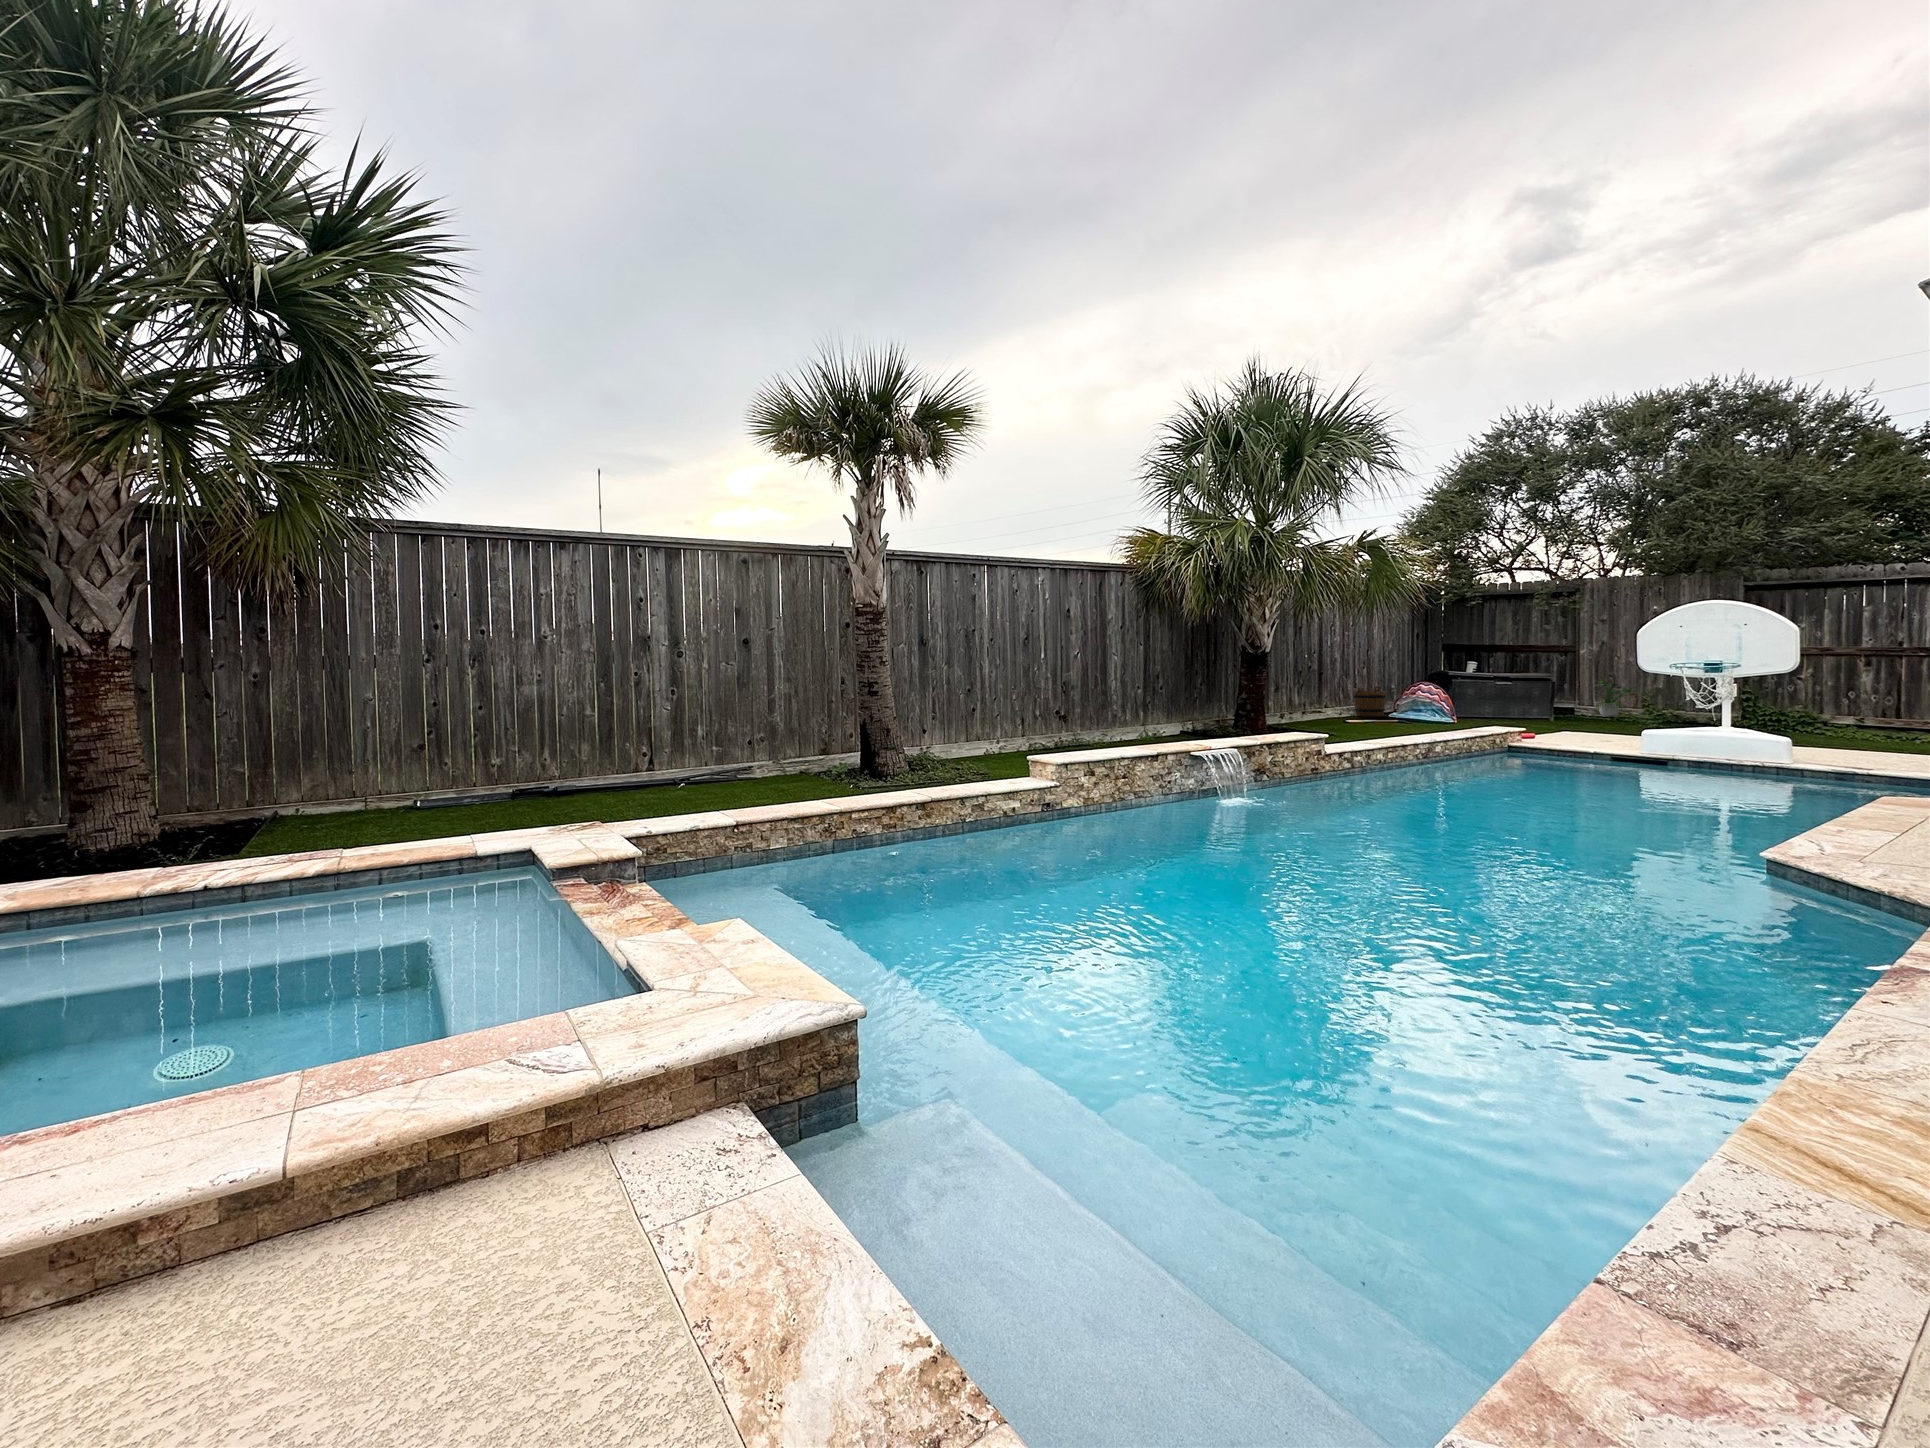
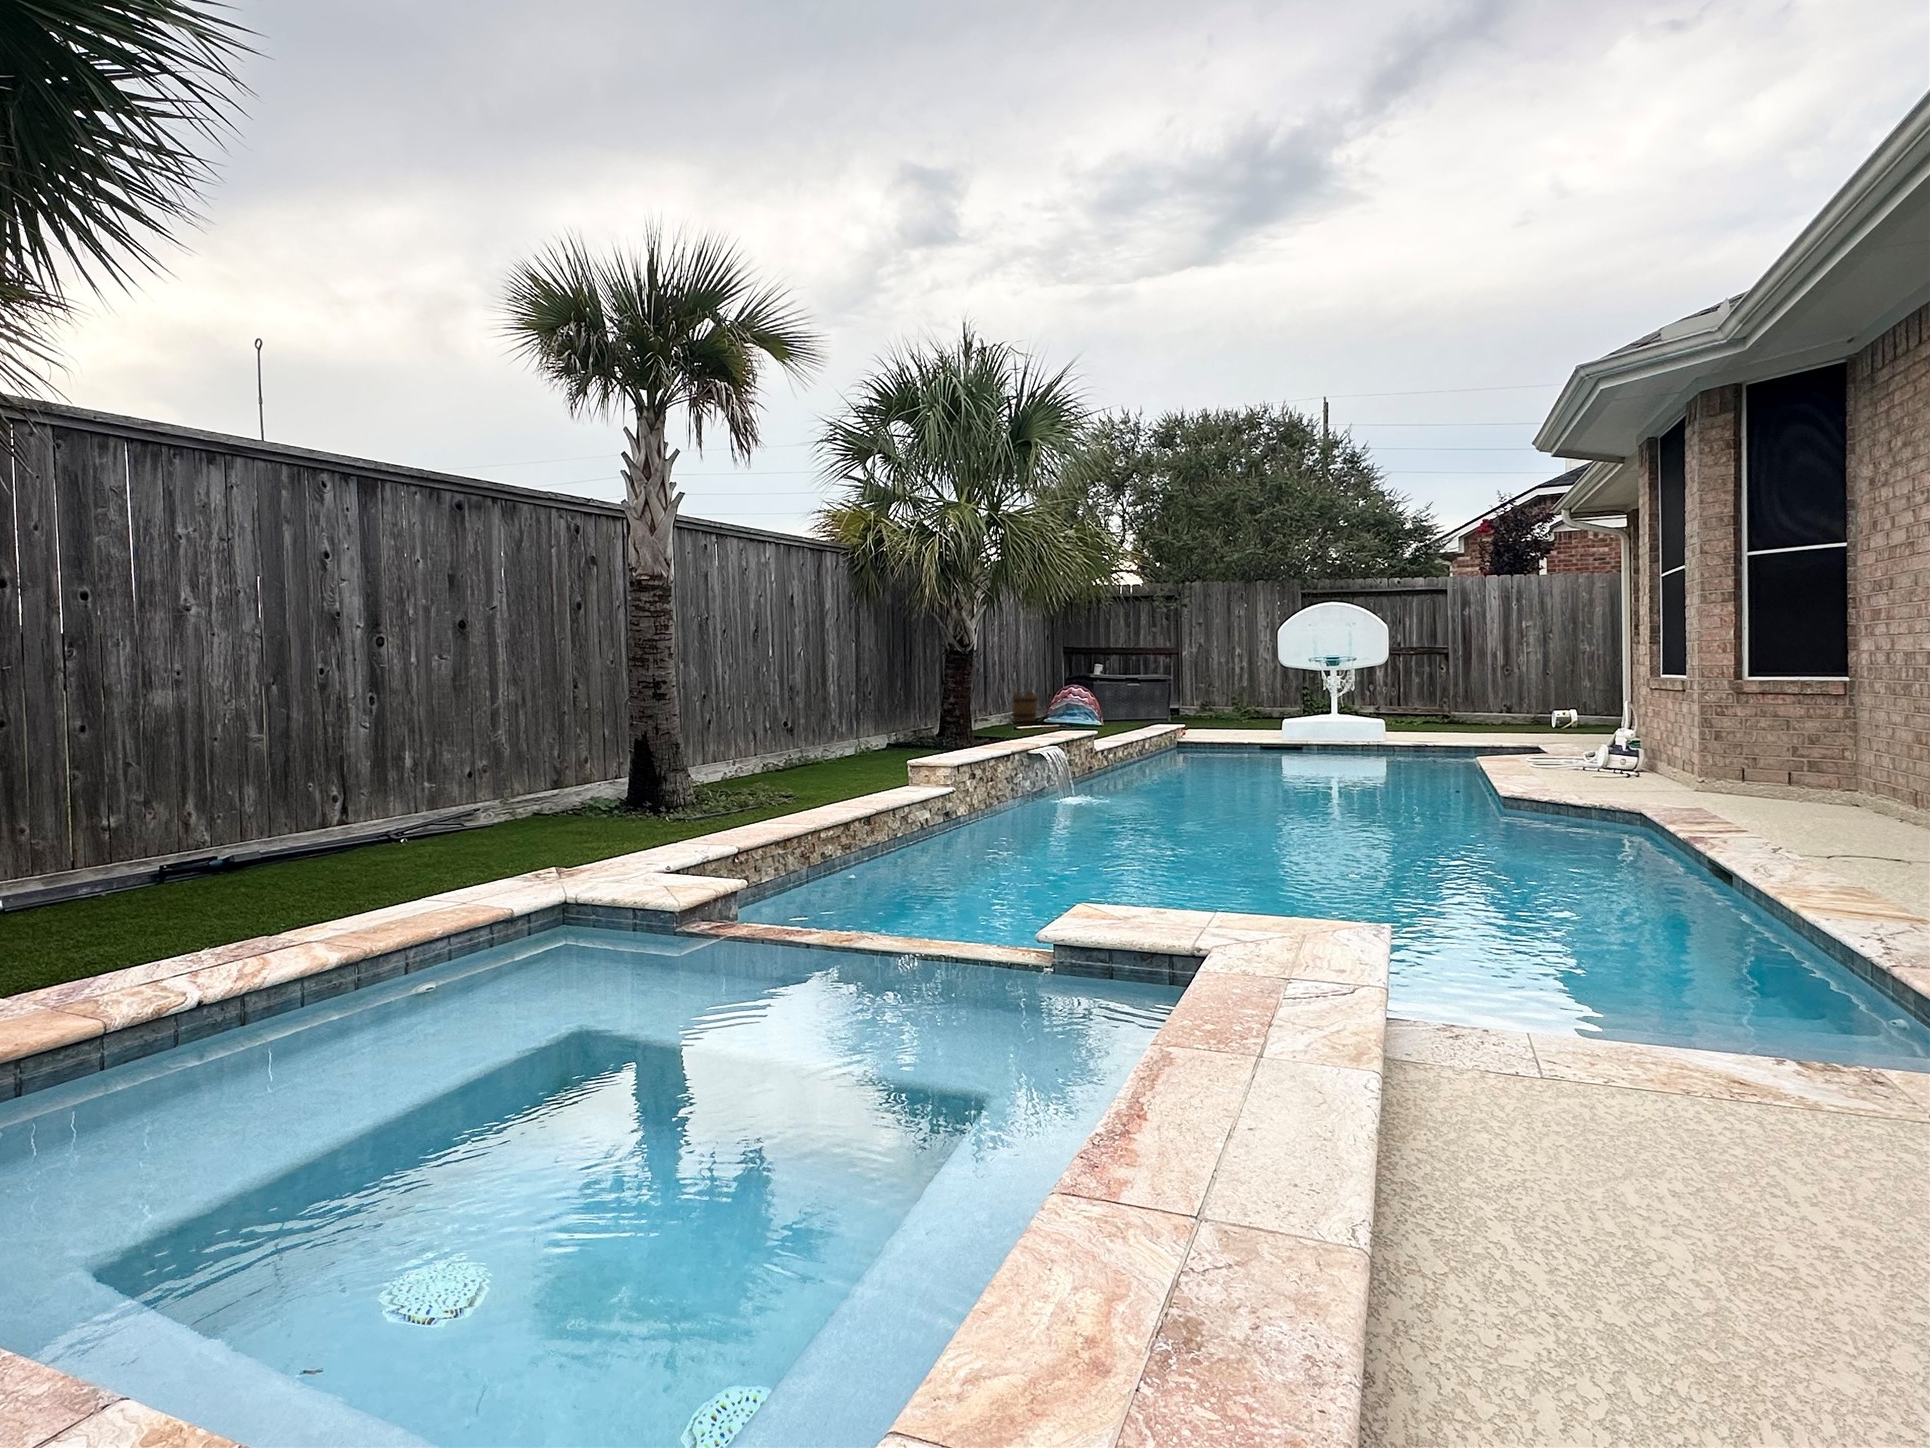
potted plant: present [1593,678,1642,717] -> none [1195,672,1238,715]

